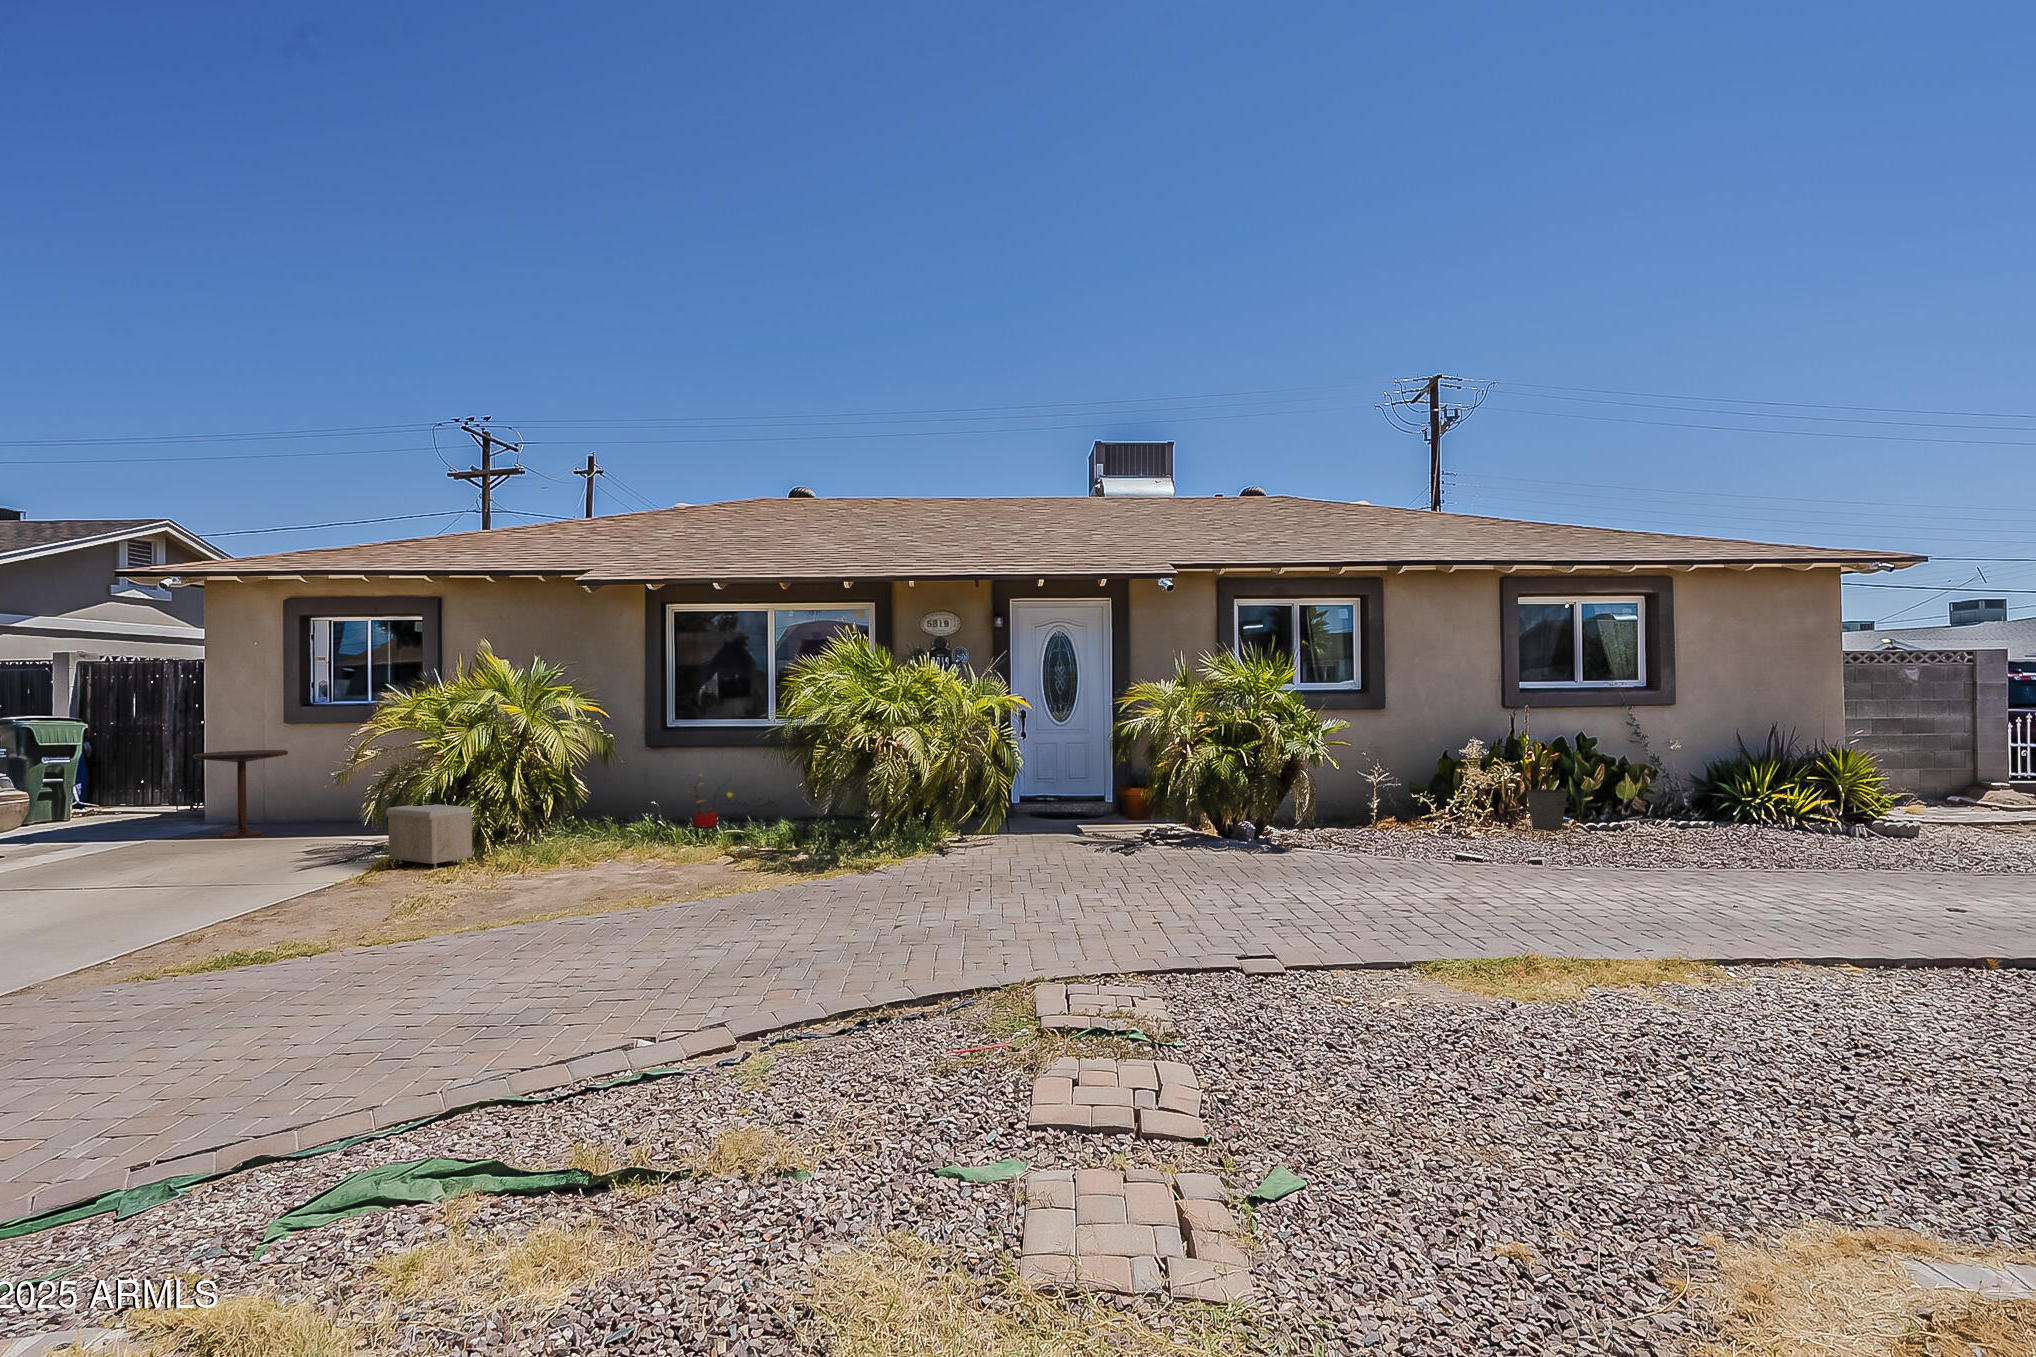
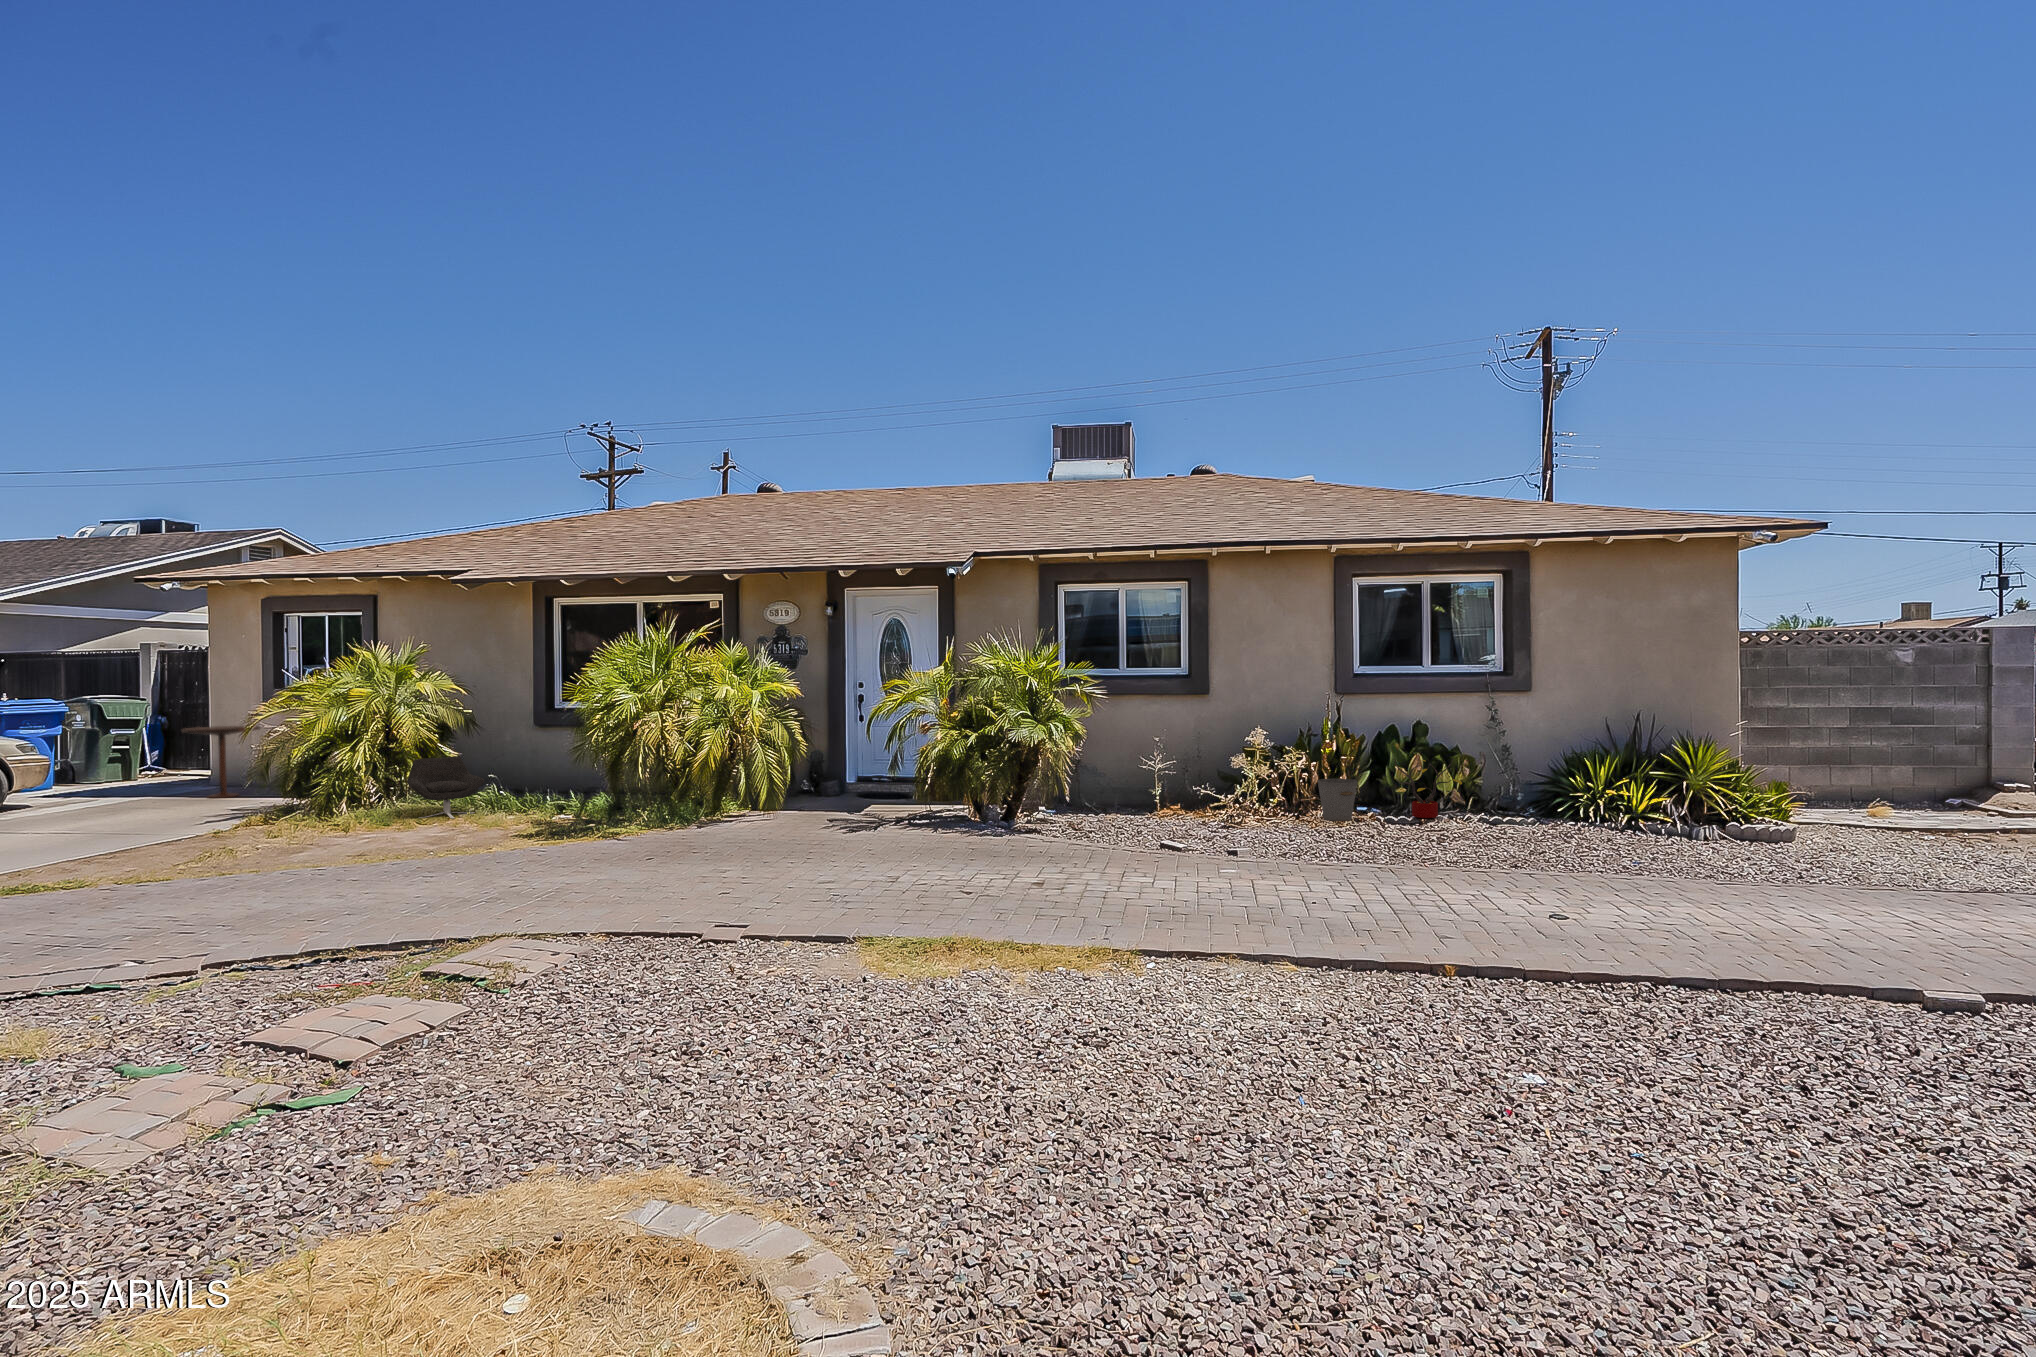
decorative plant: present [689,774,732,827] -> present [1395,759,1462,818]
lounge chair: none [545,782,638,854] -> present [407,756,484,818]
storage bench: present [386,804,472,868] -> none [268,772,331,827]

